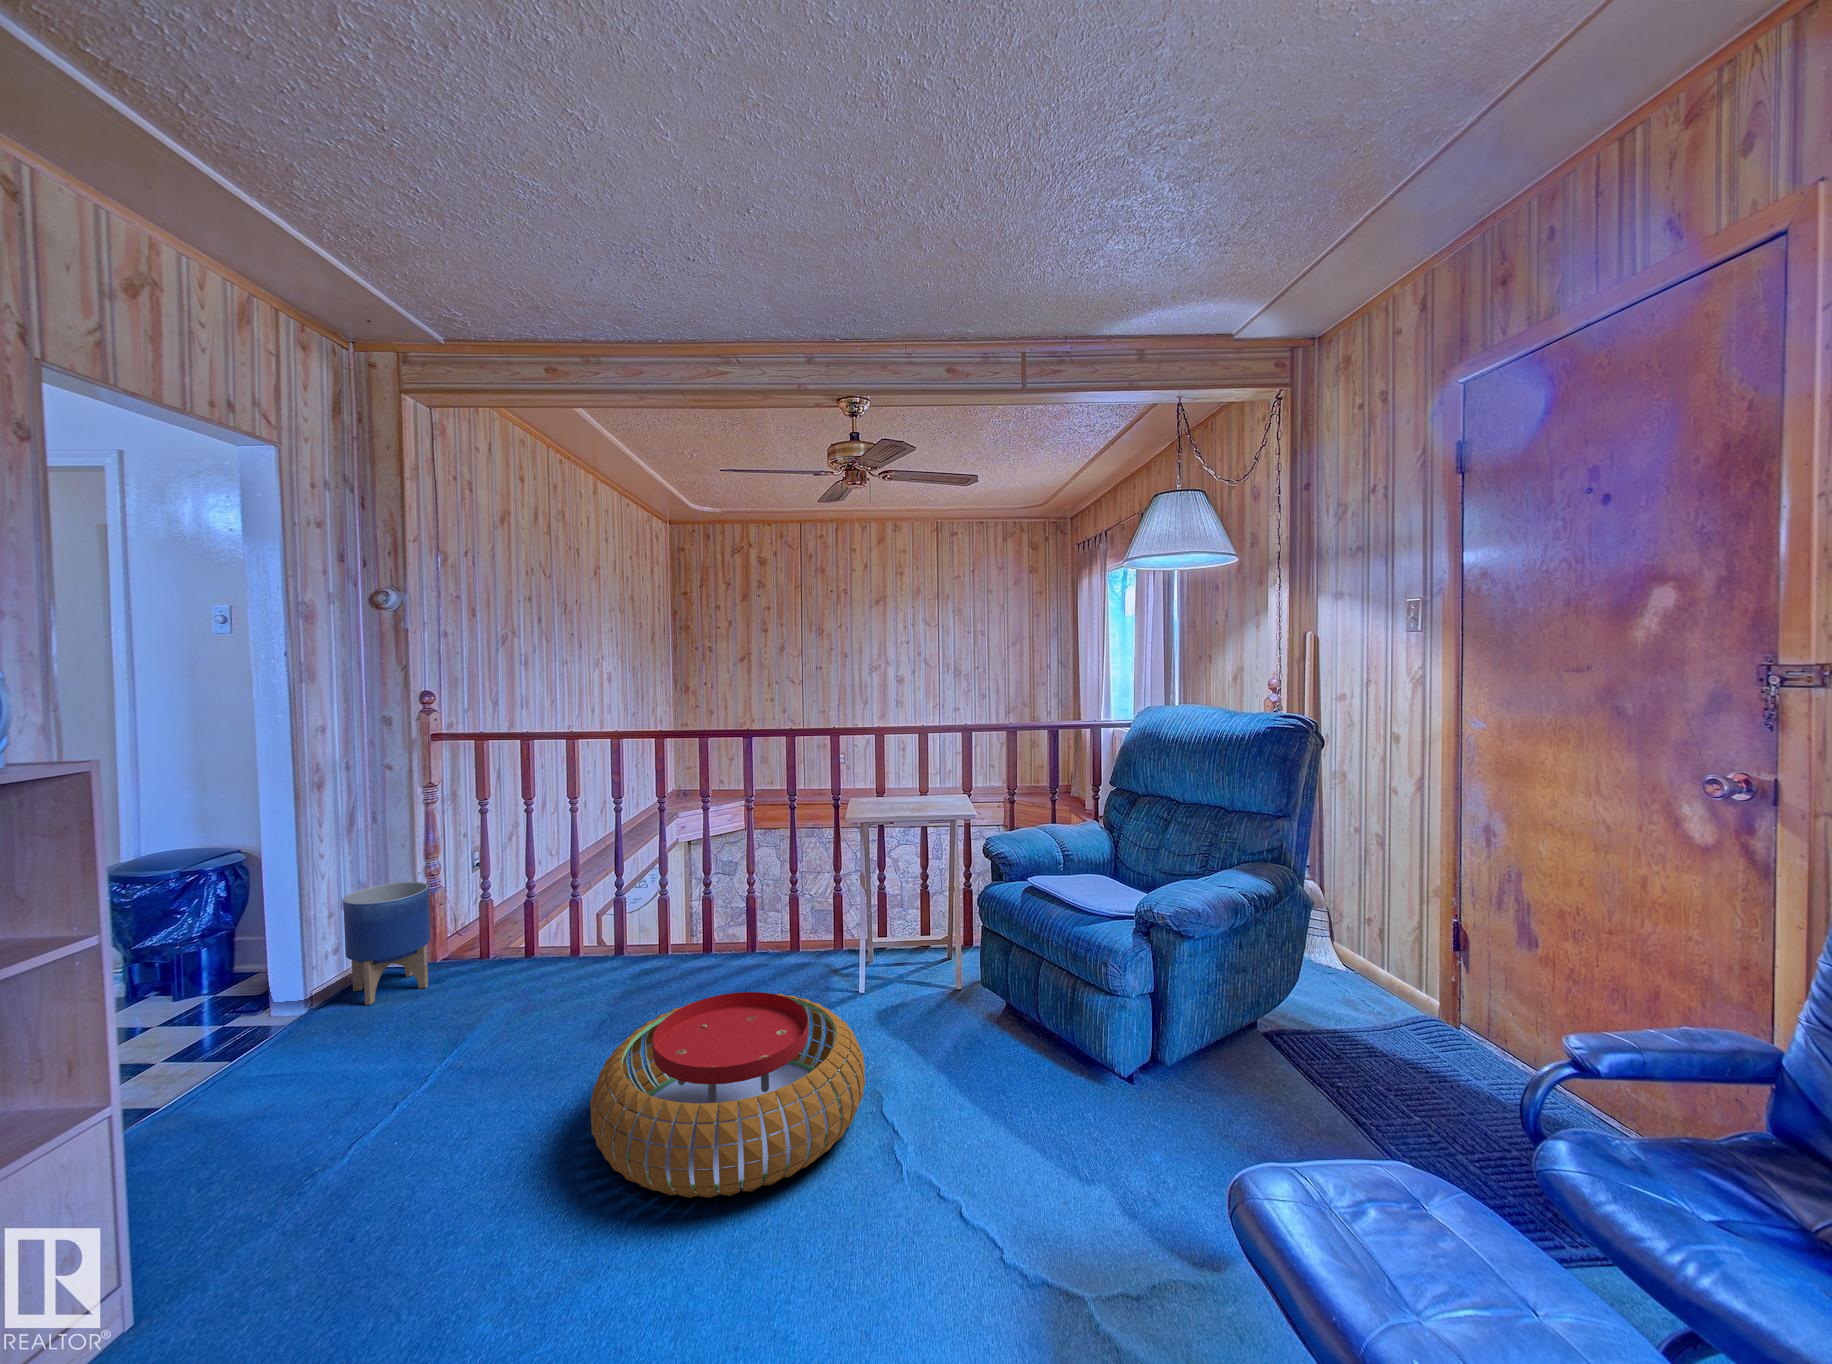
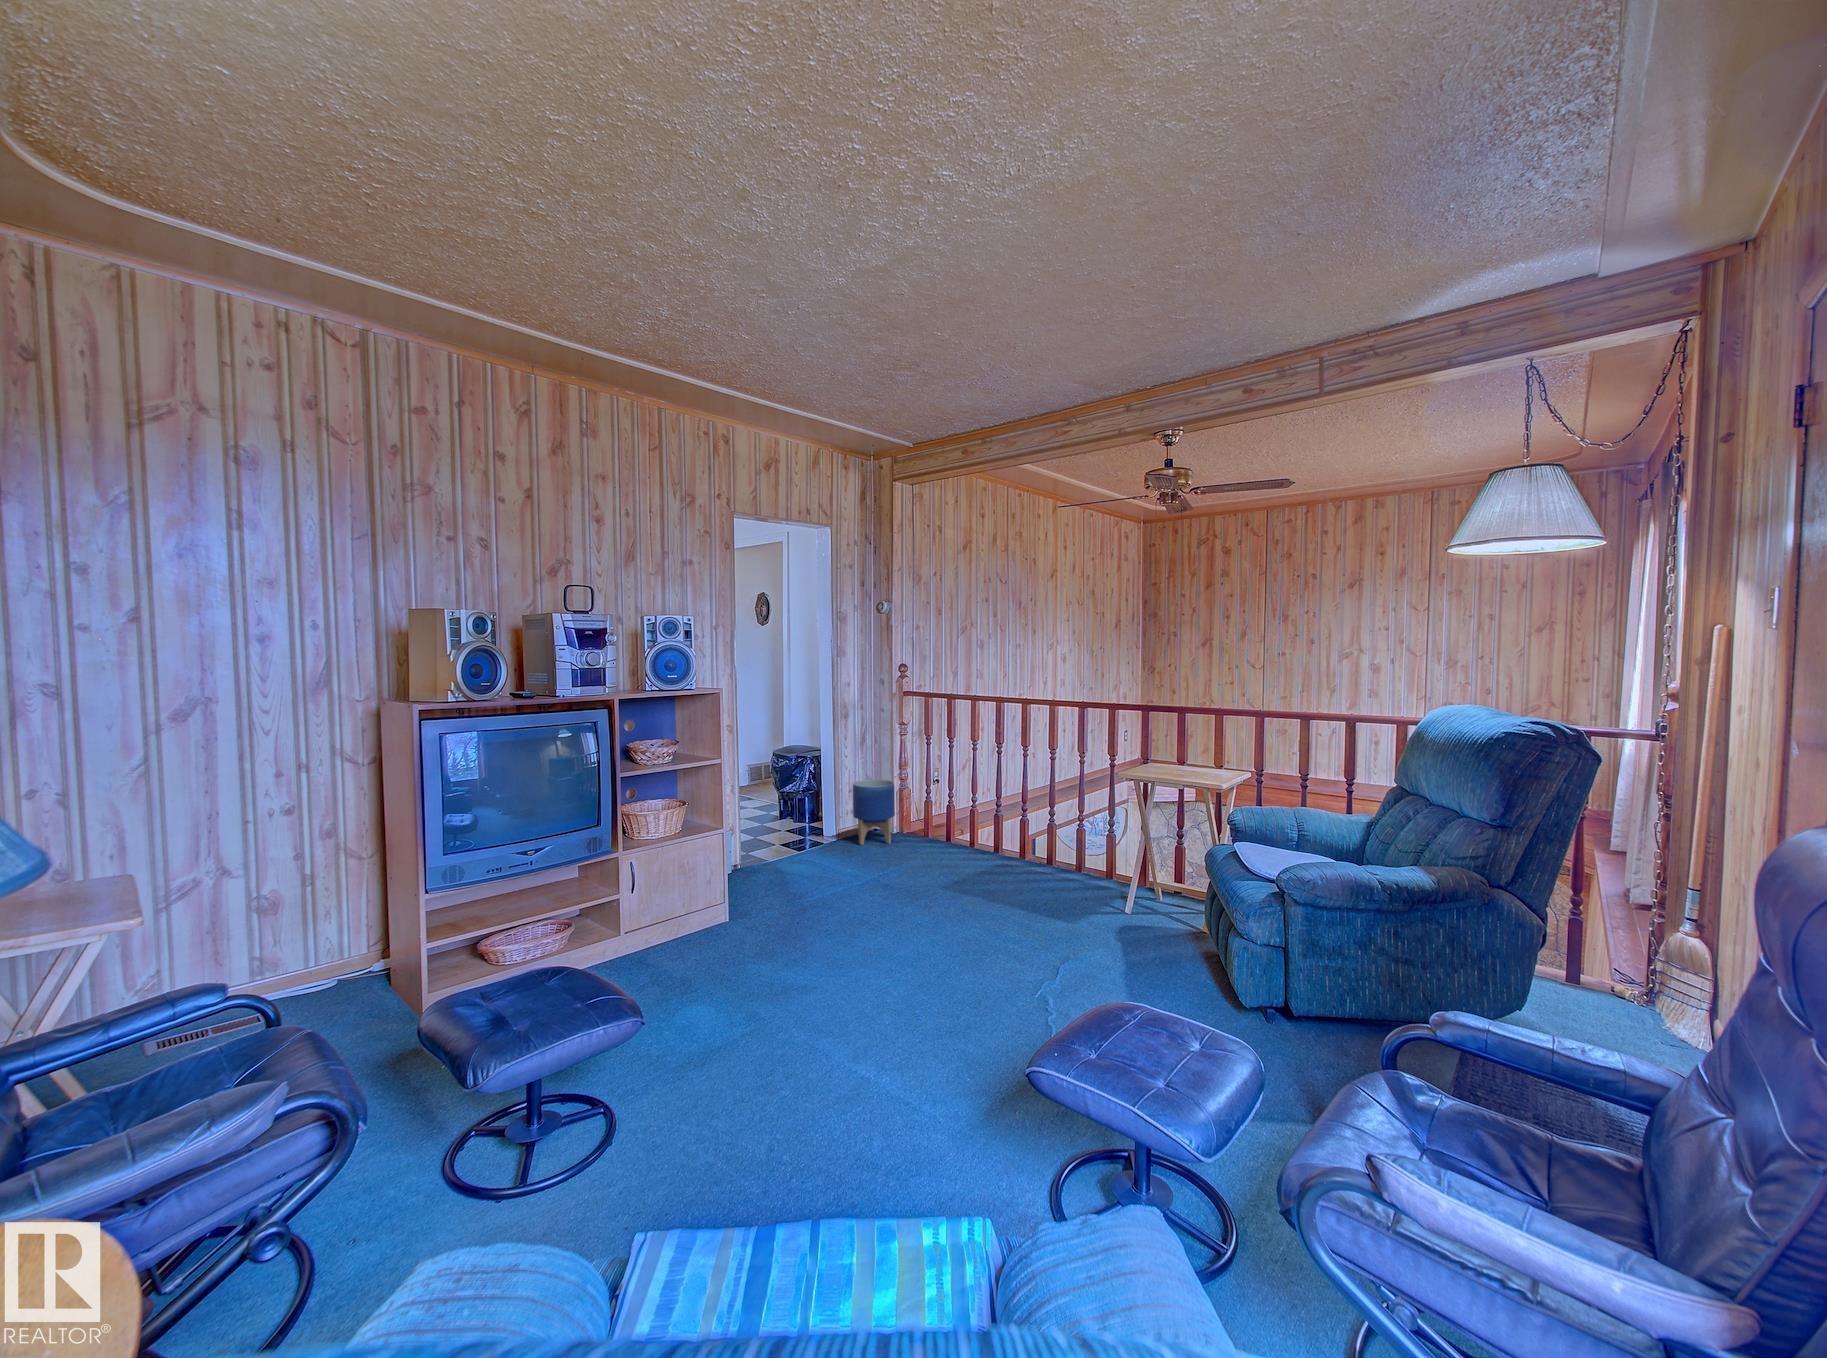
pouf: present [590,992,865,1198] -> none [900,865,1066,964]

